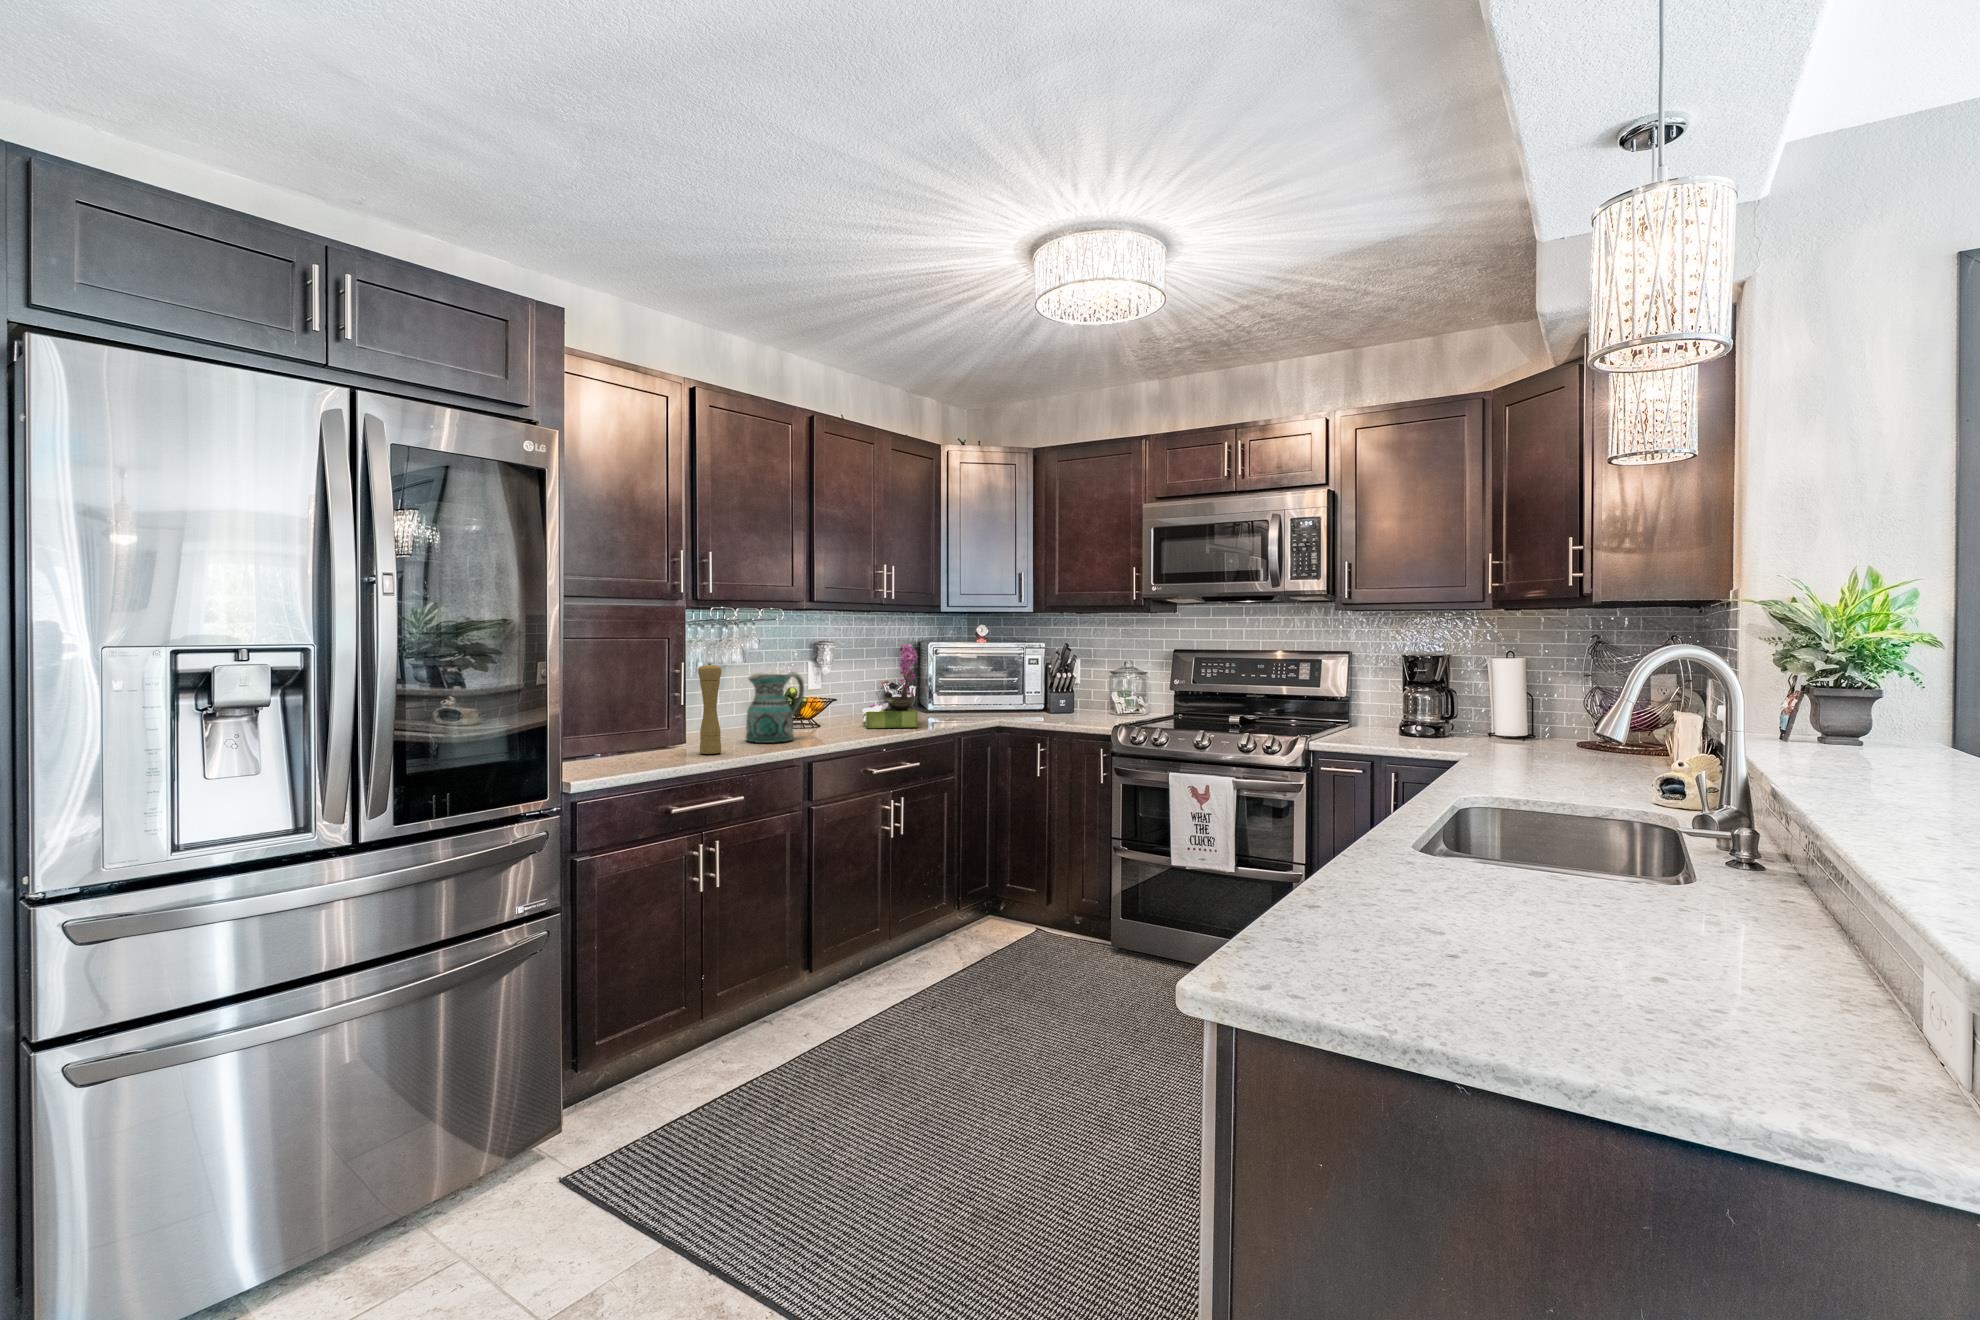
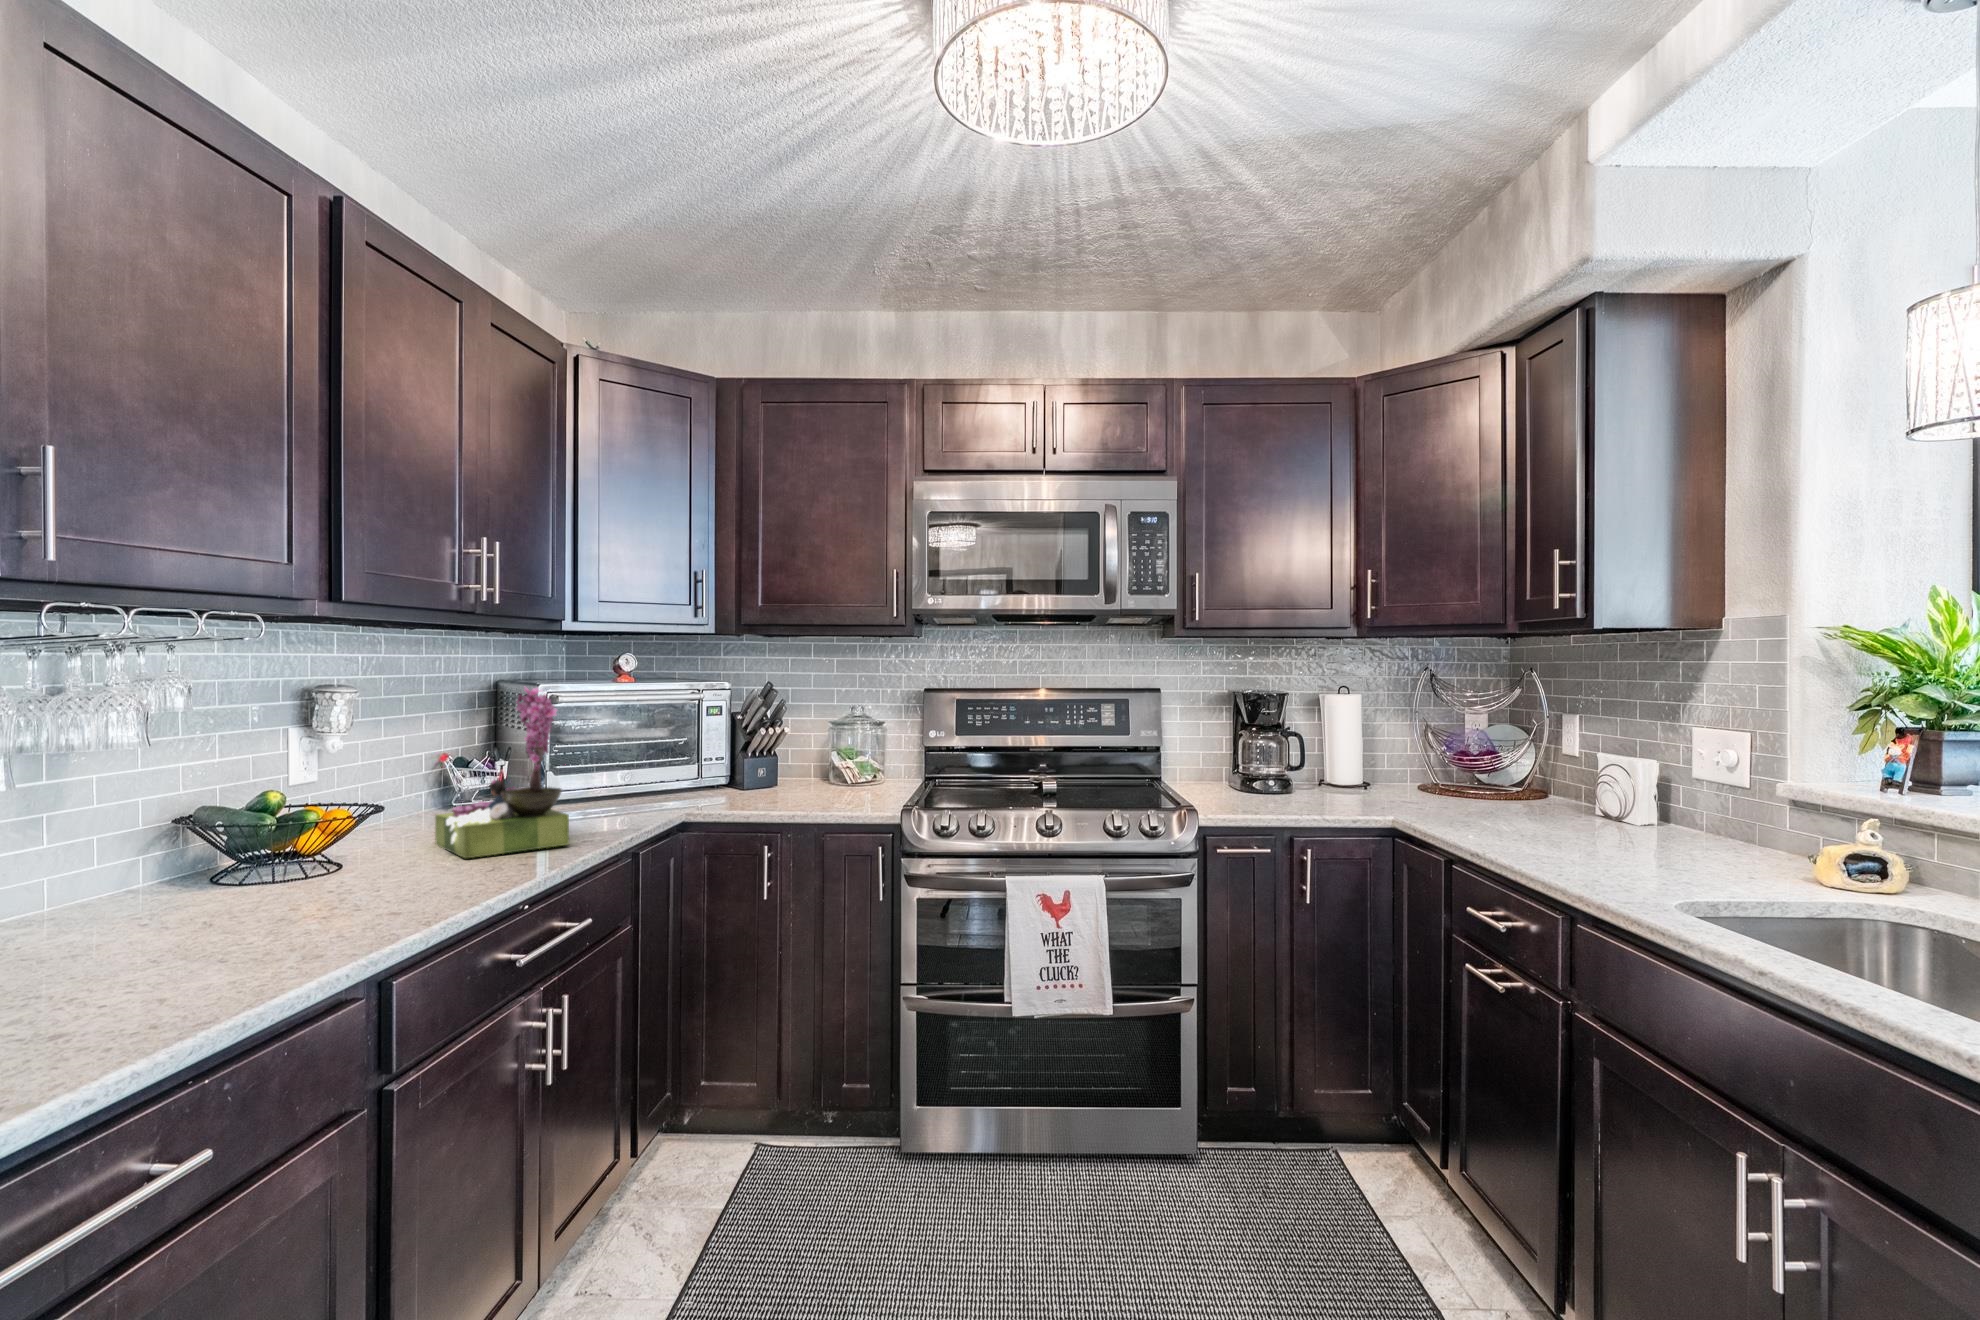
pepper mill: present [698,664,721,754] -> none [57,759,142,1019]
ceramic pitcher: present [746,672,804,743] -> none [186,759,345,942]

